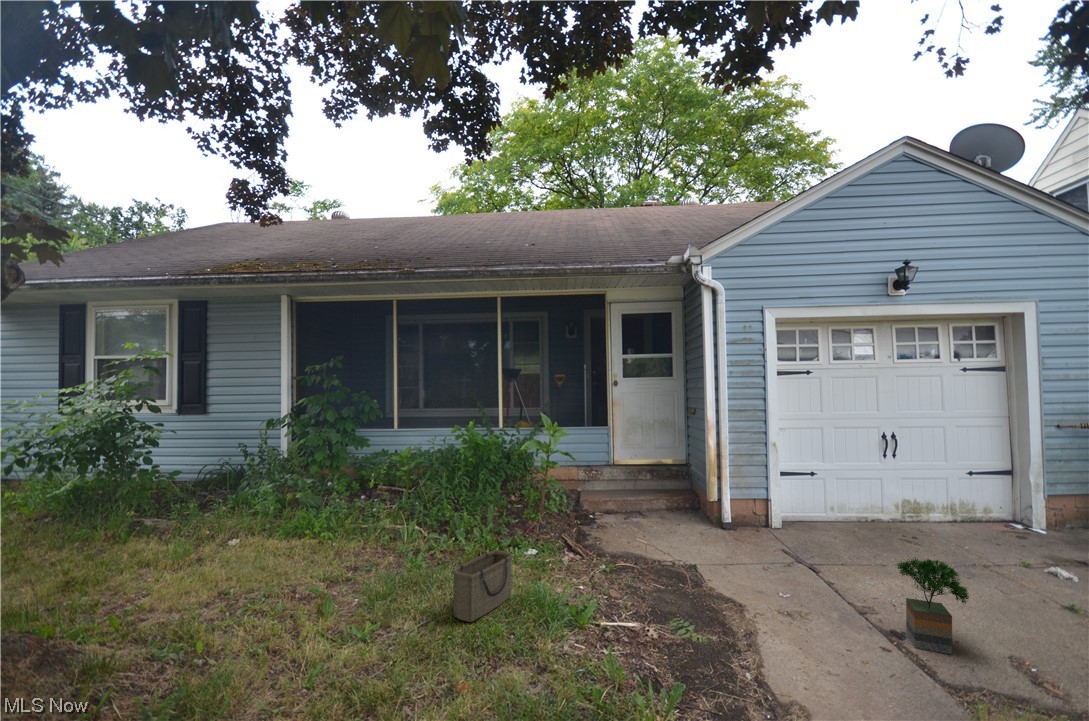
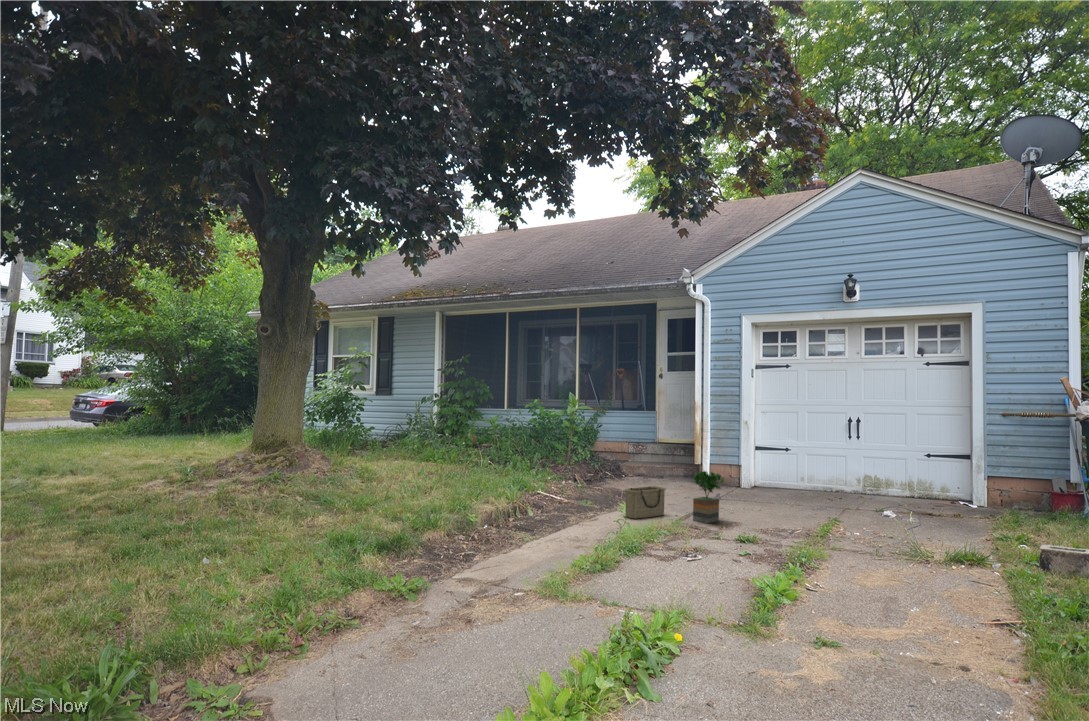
basket: present [452,550,513,622] -> present [625,486,666,519]

